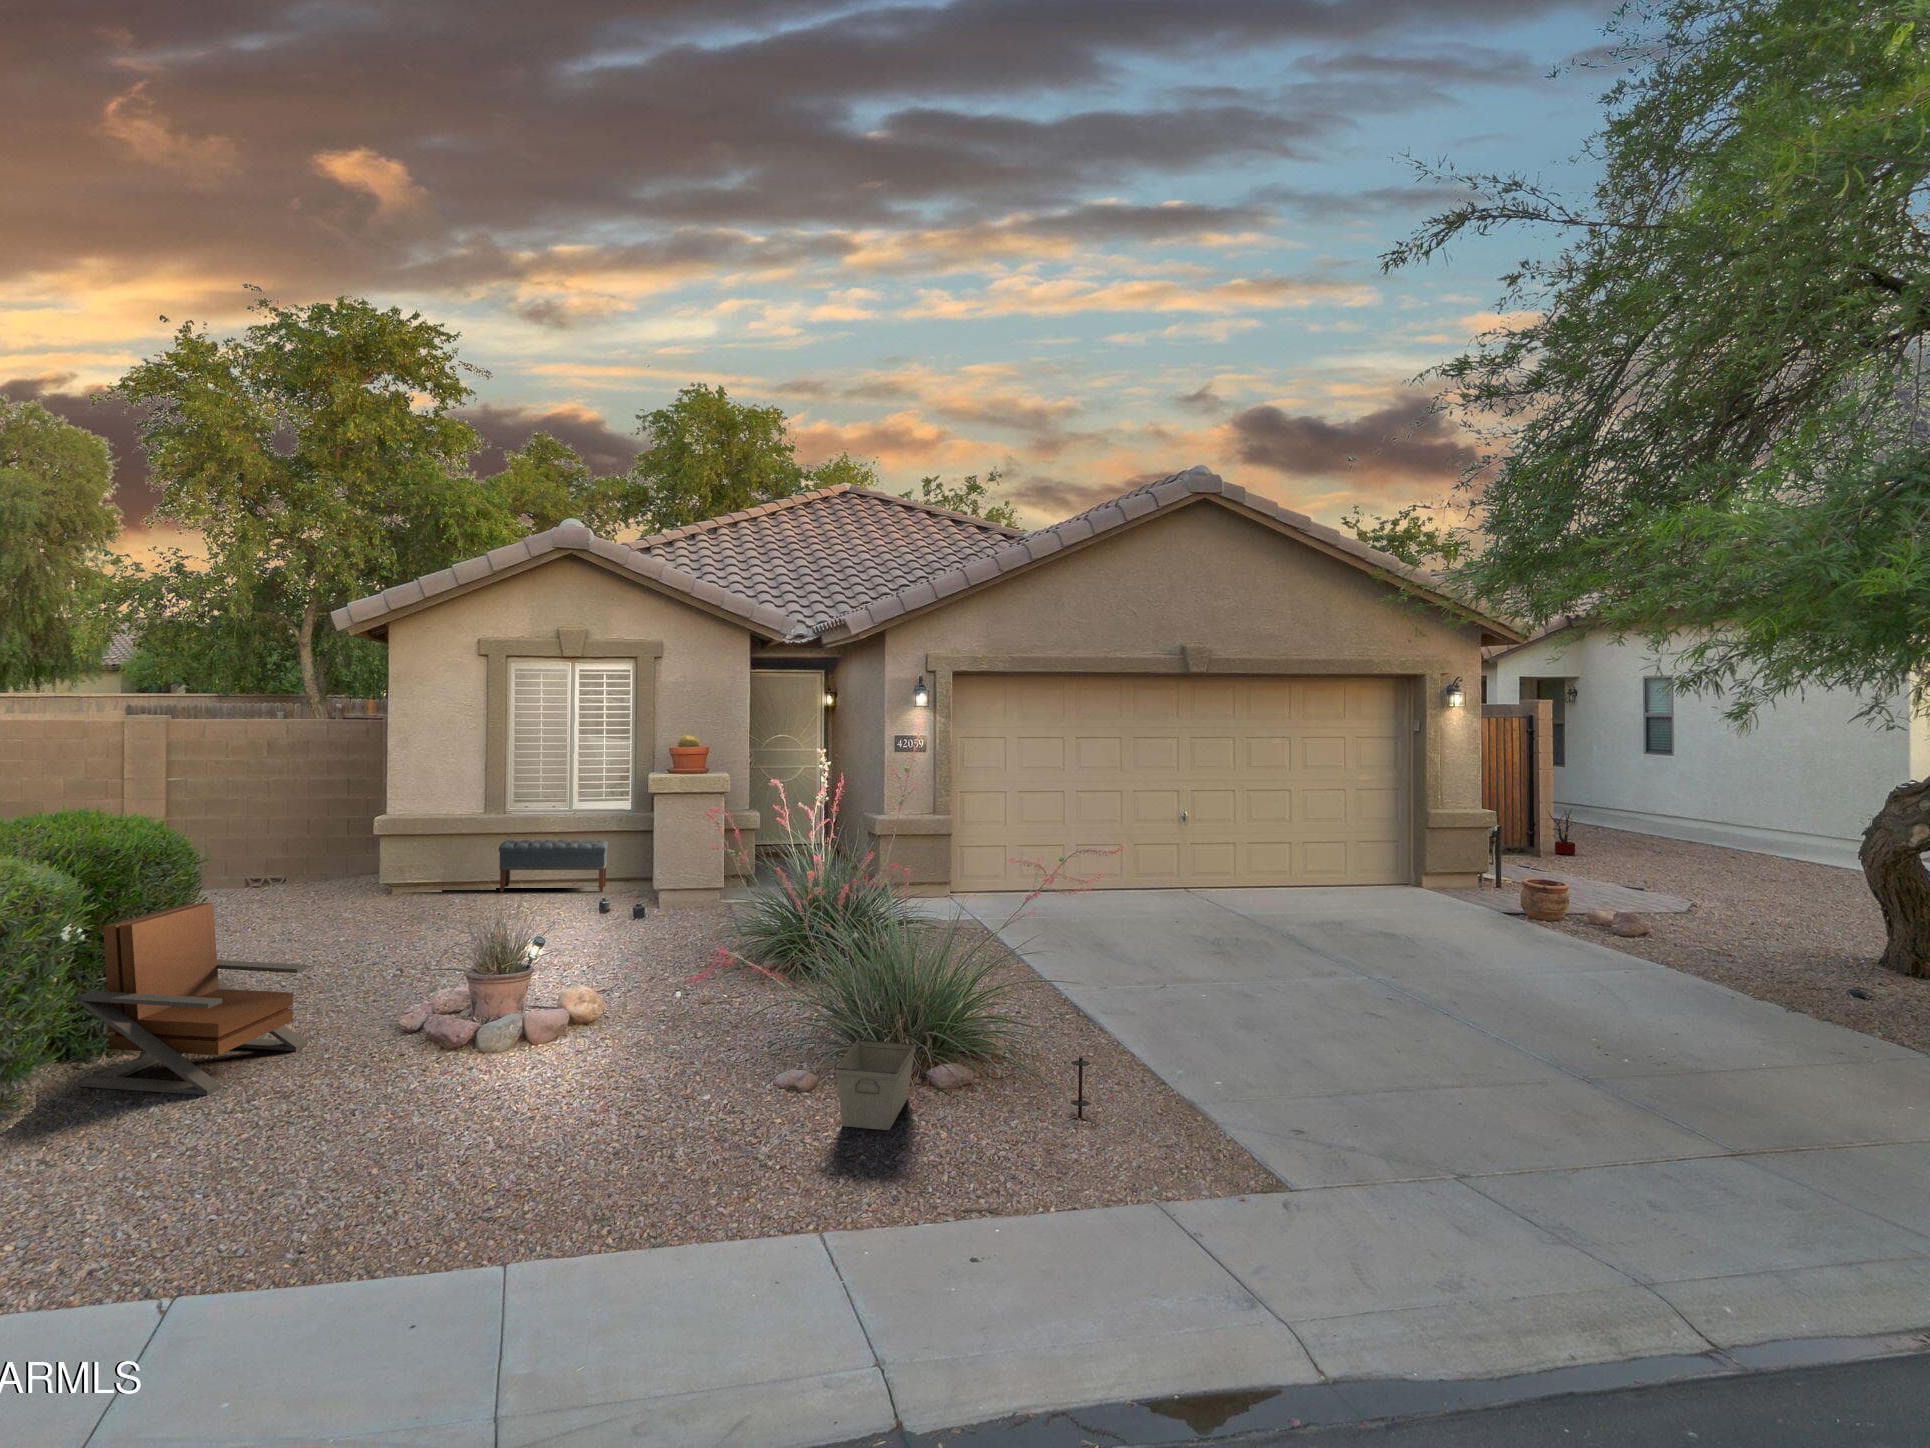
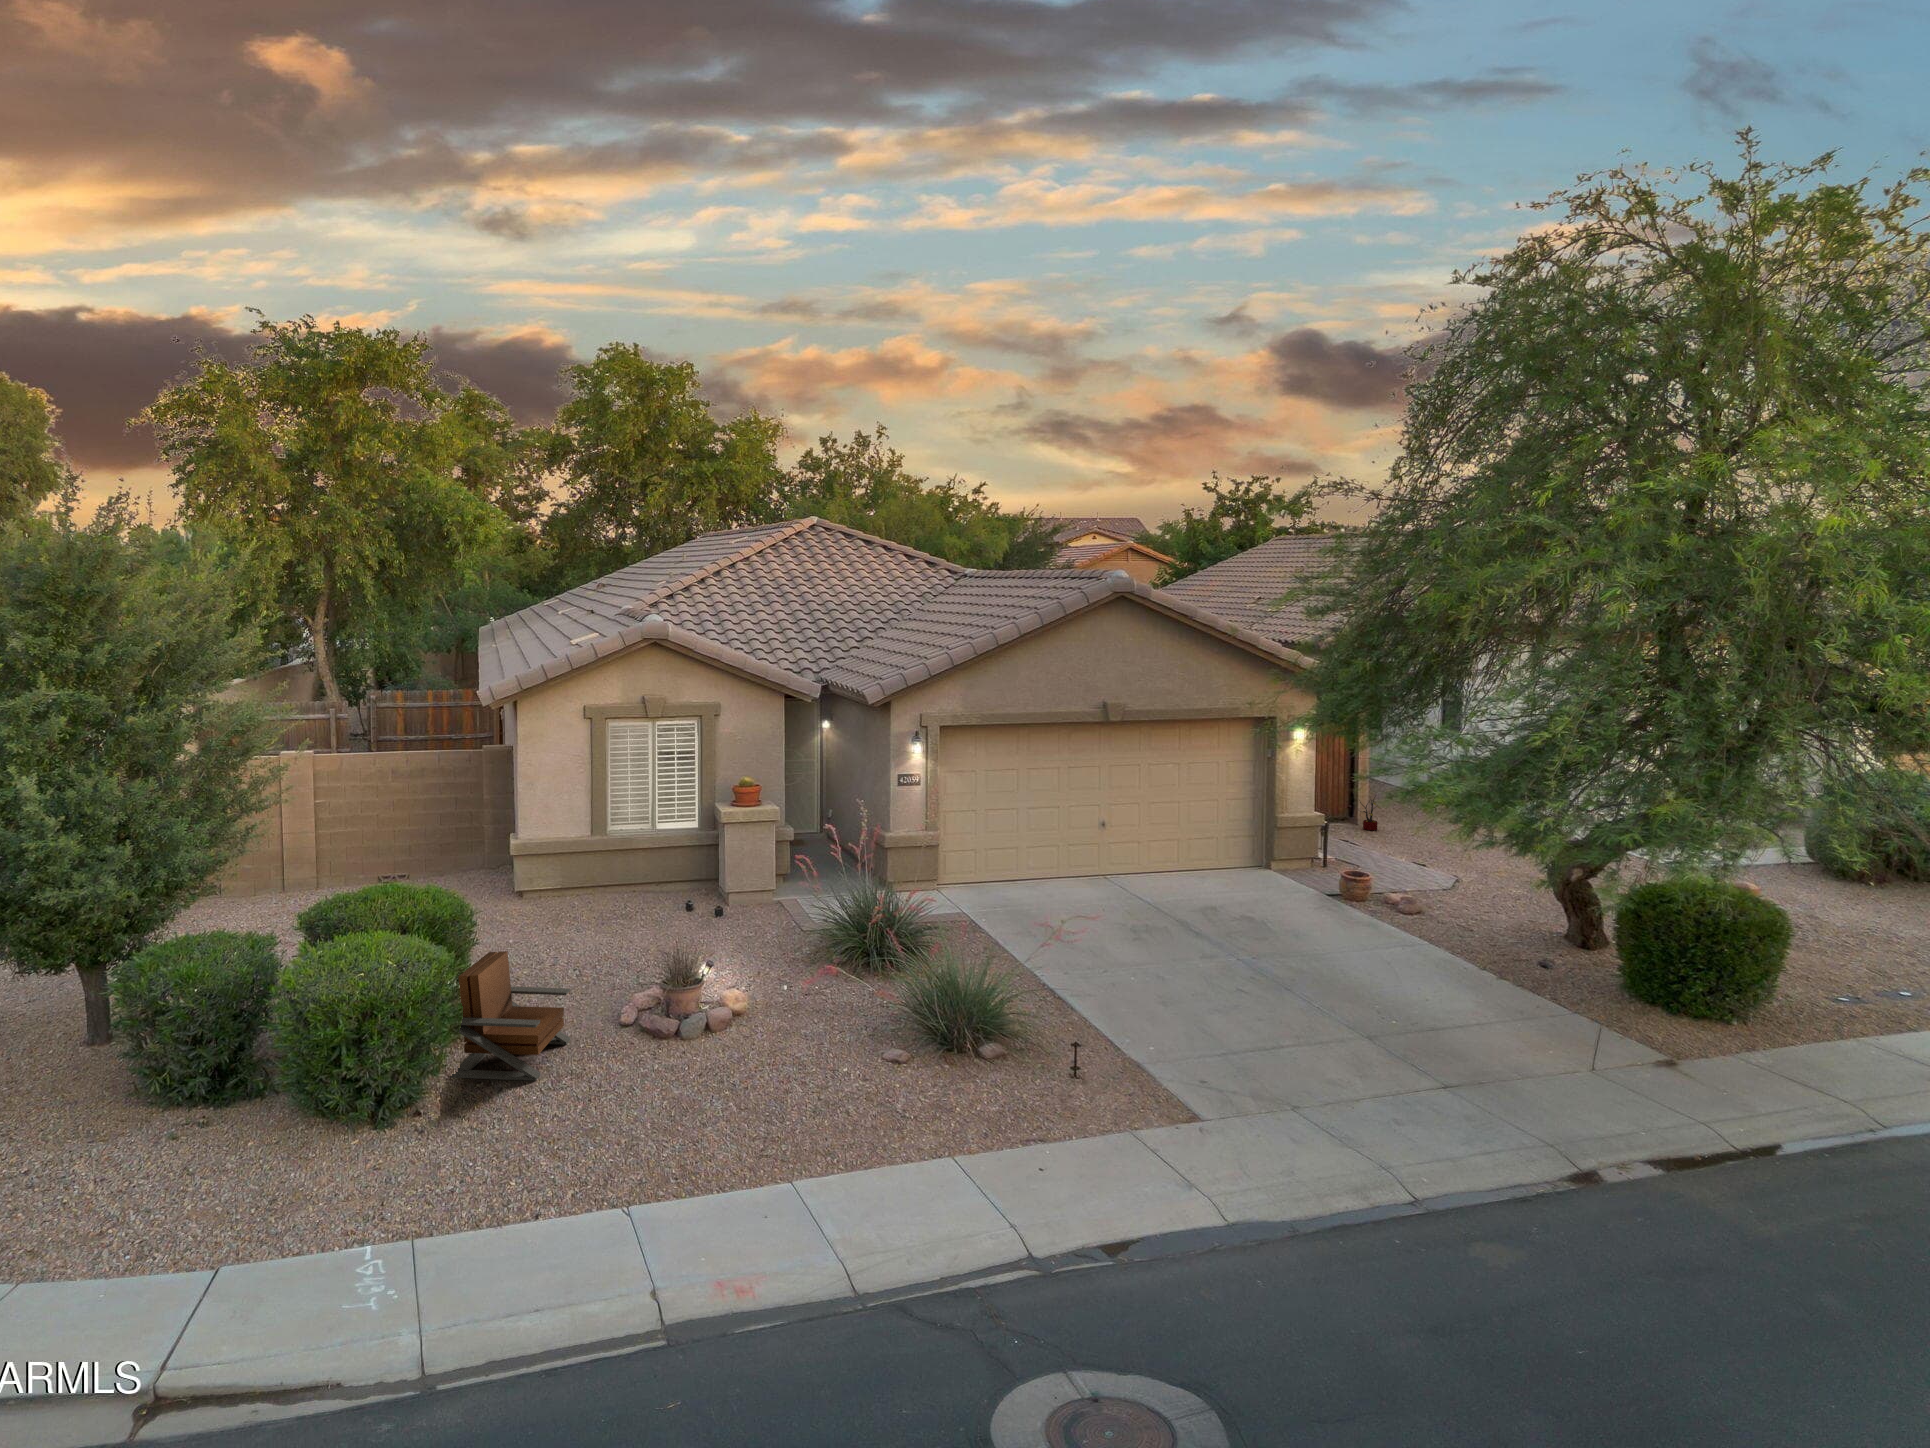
bench: present [499,840,608,892] -> none [608,852,686,895]
storage bin: present [836,1040,916,1130] -> none [932,1031,973,1089]

